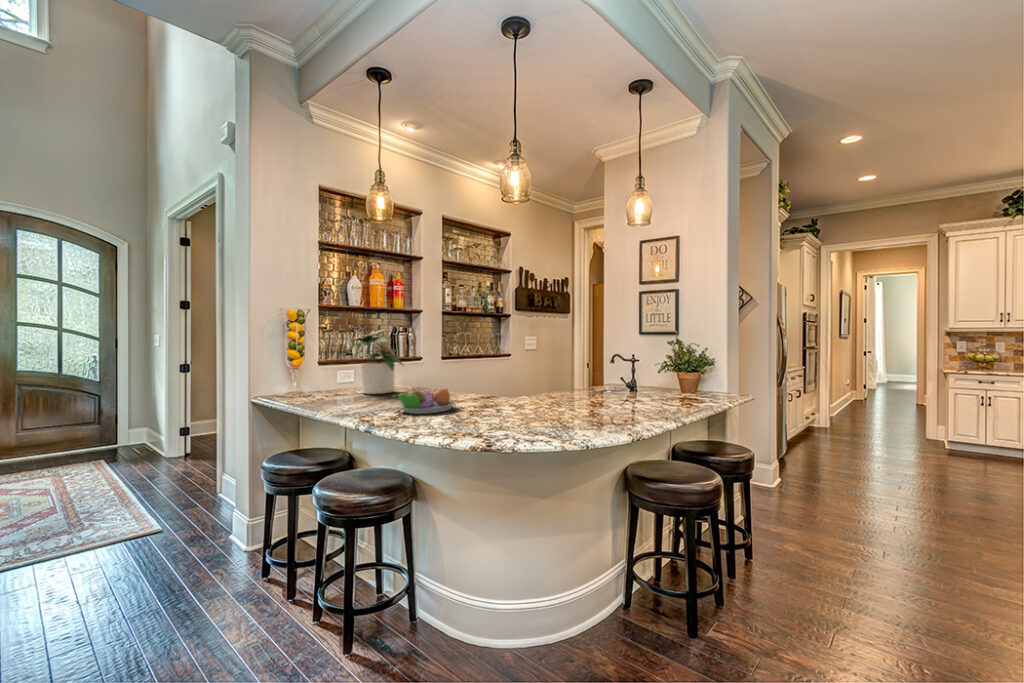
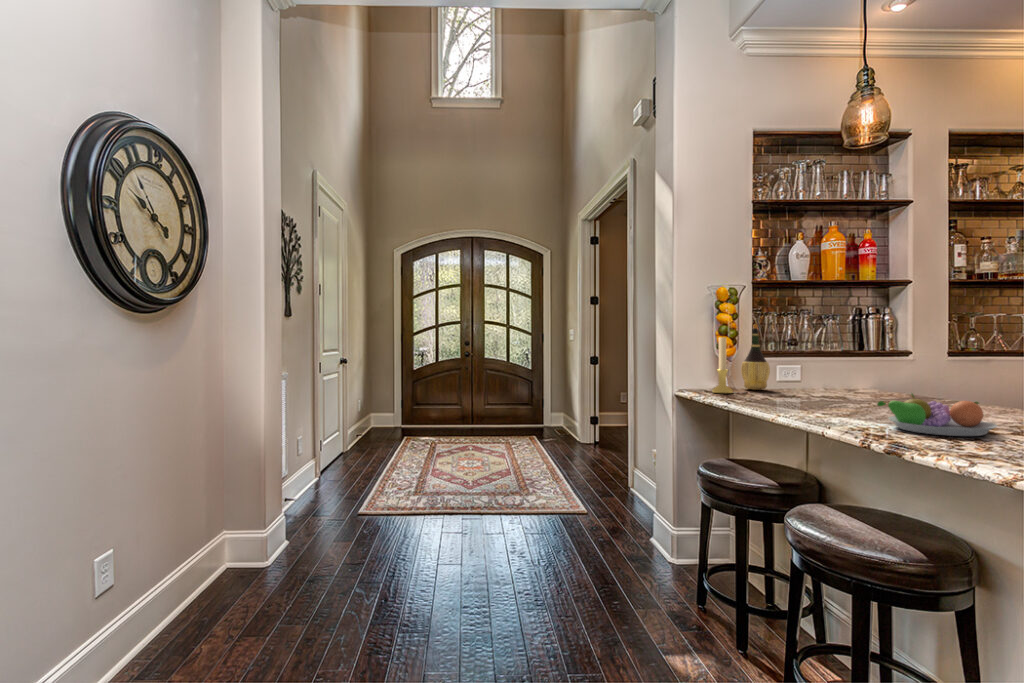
potted plant: present [346,330,403,394] -> none [788,310,884,401]
wine bottle: none [309,340,332,392] -> present [741,324,770,390]
candle holder: none [283,350,301,398] -> present [712,337,733,394]

